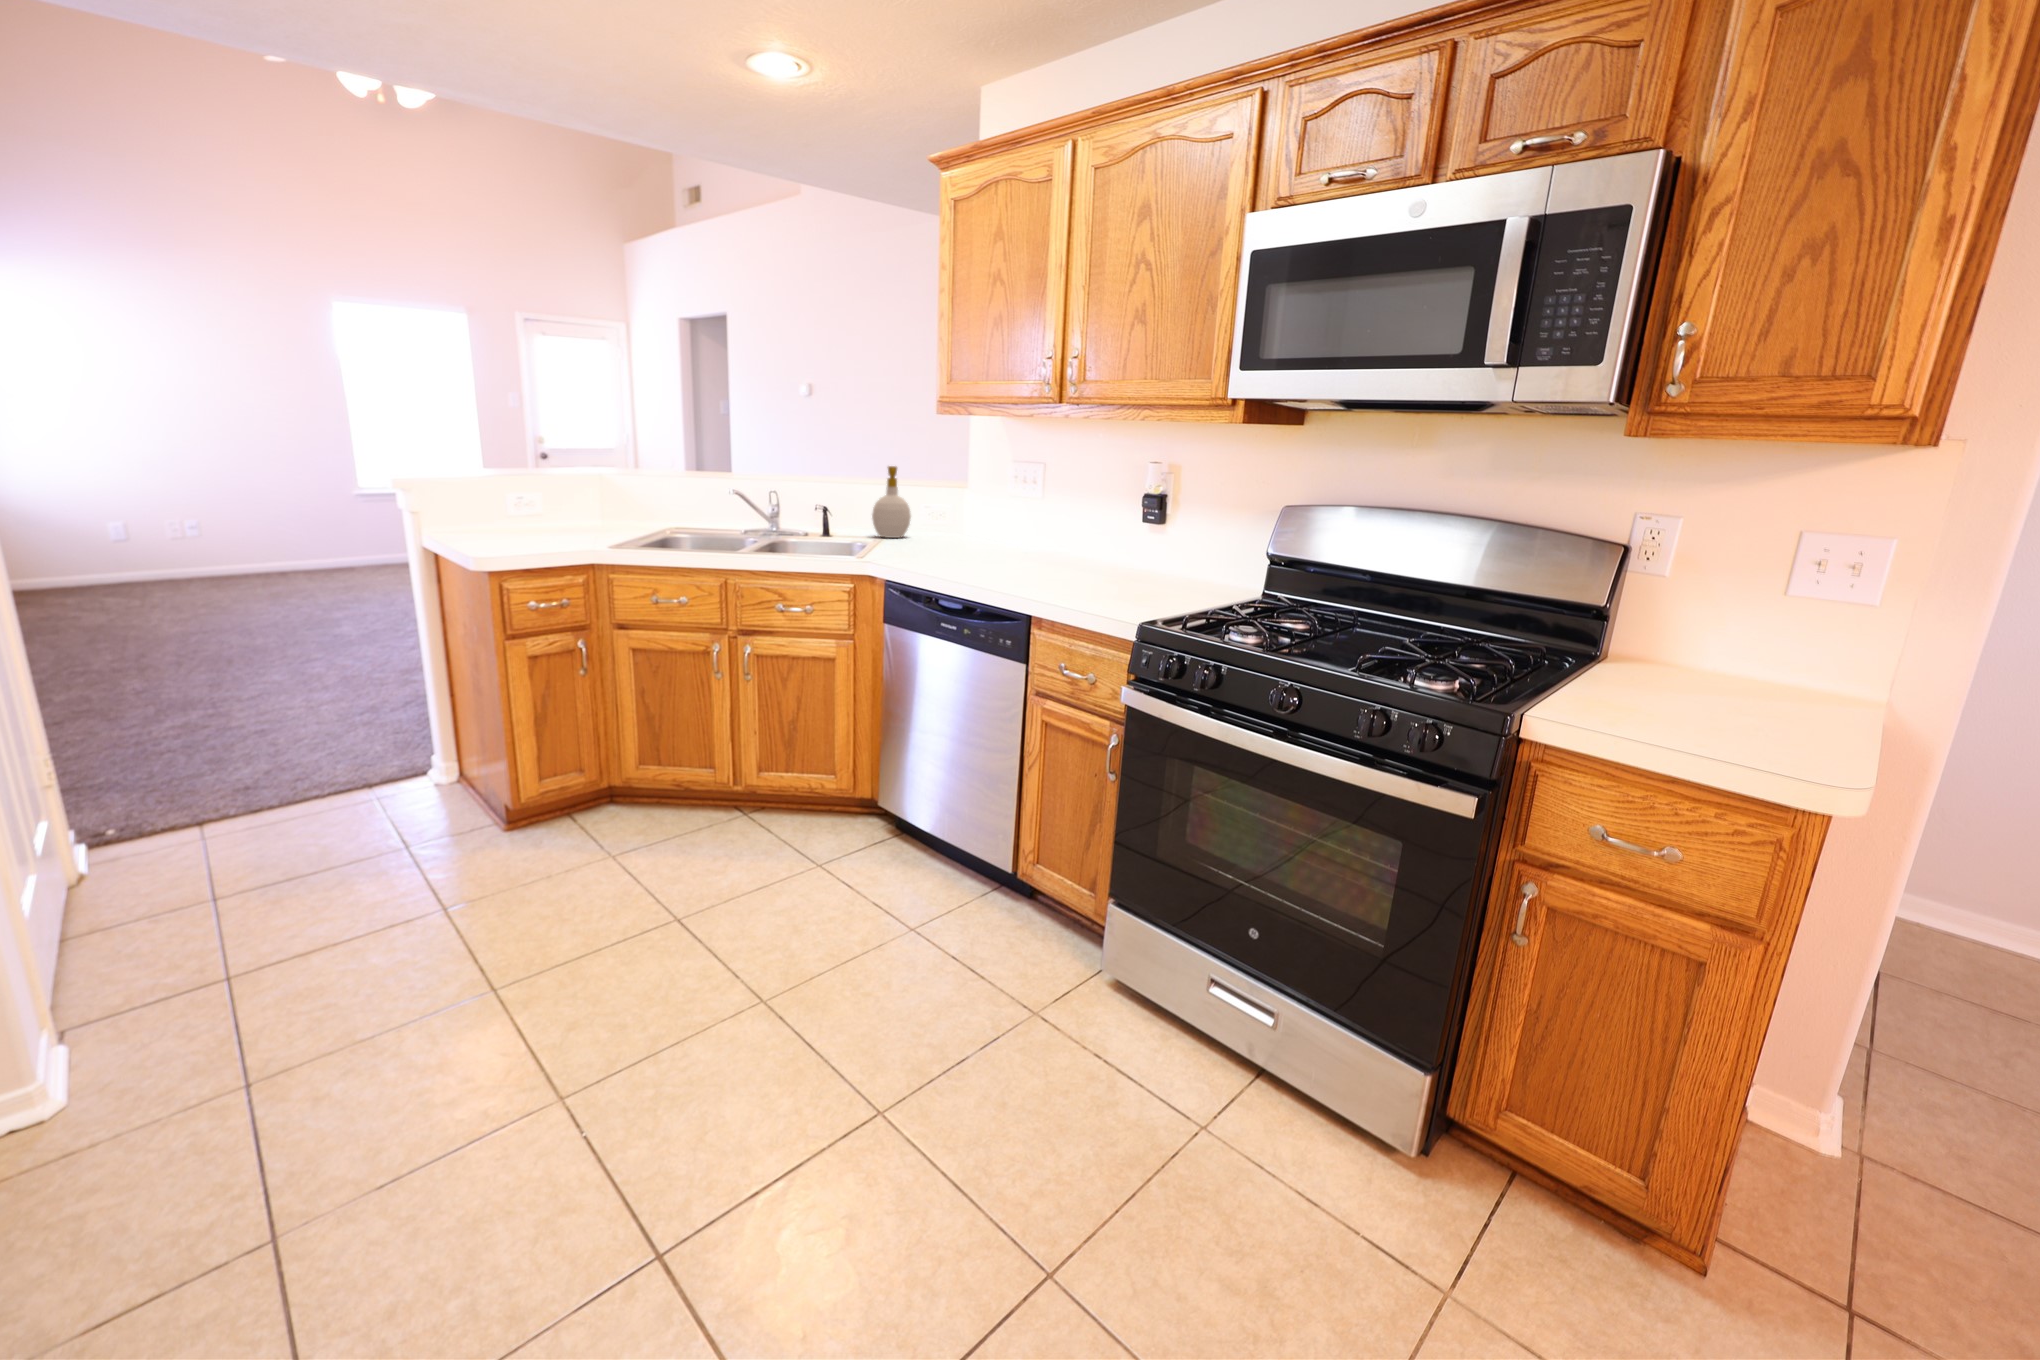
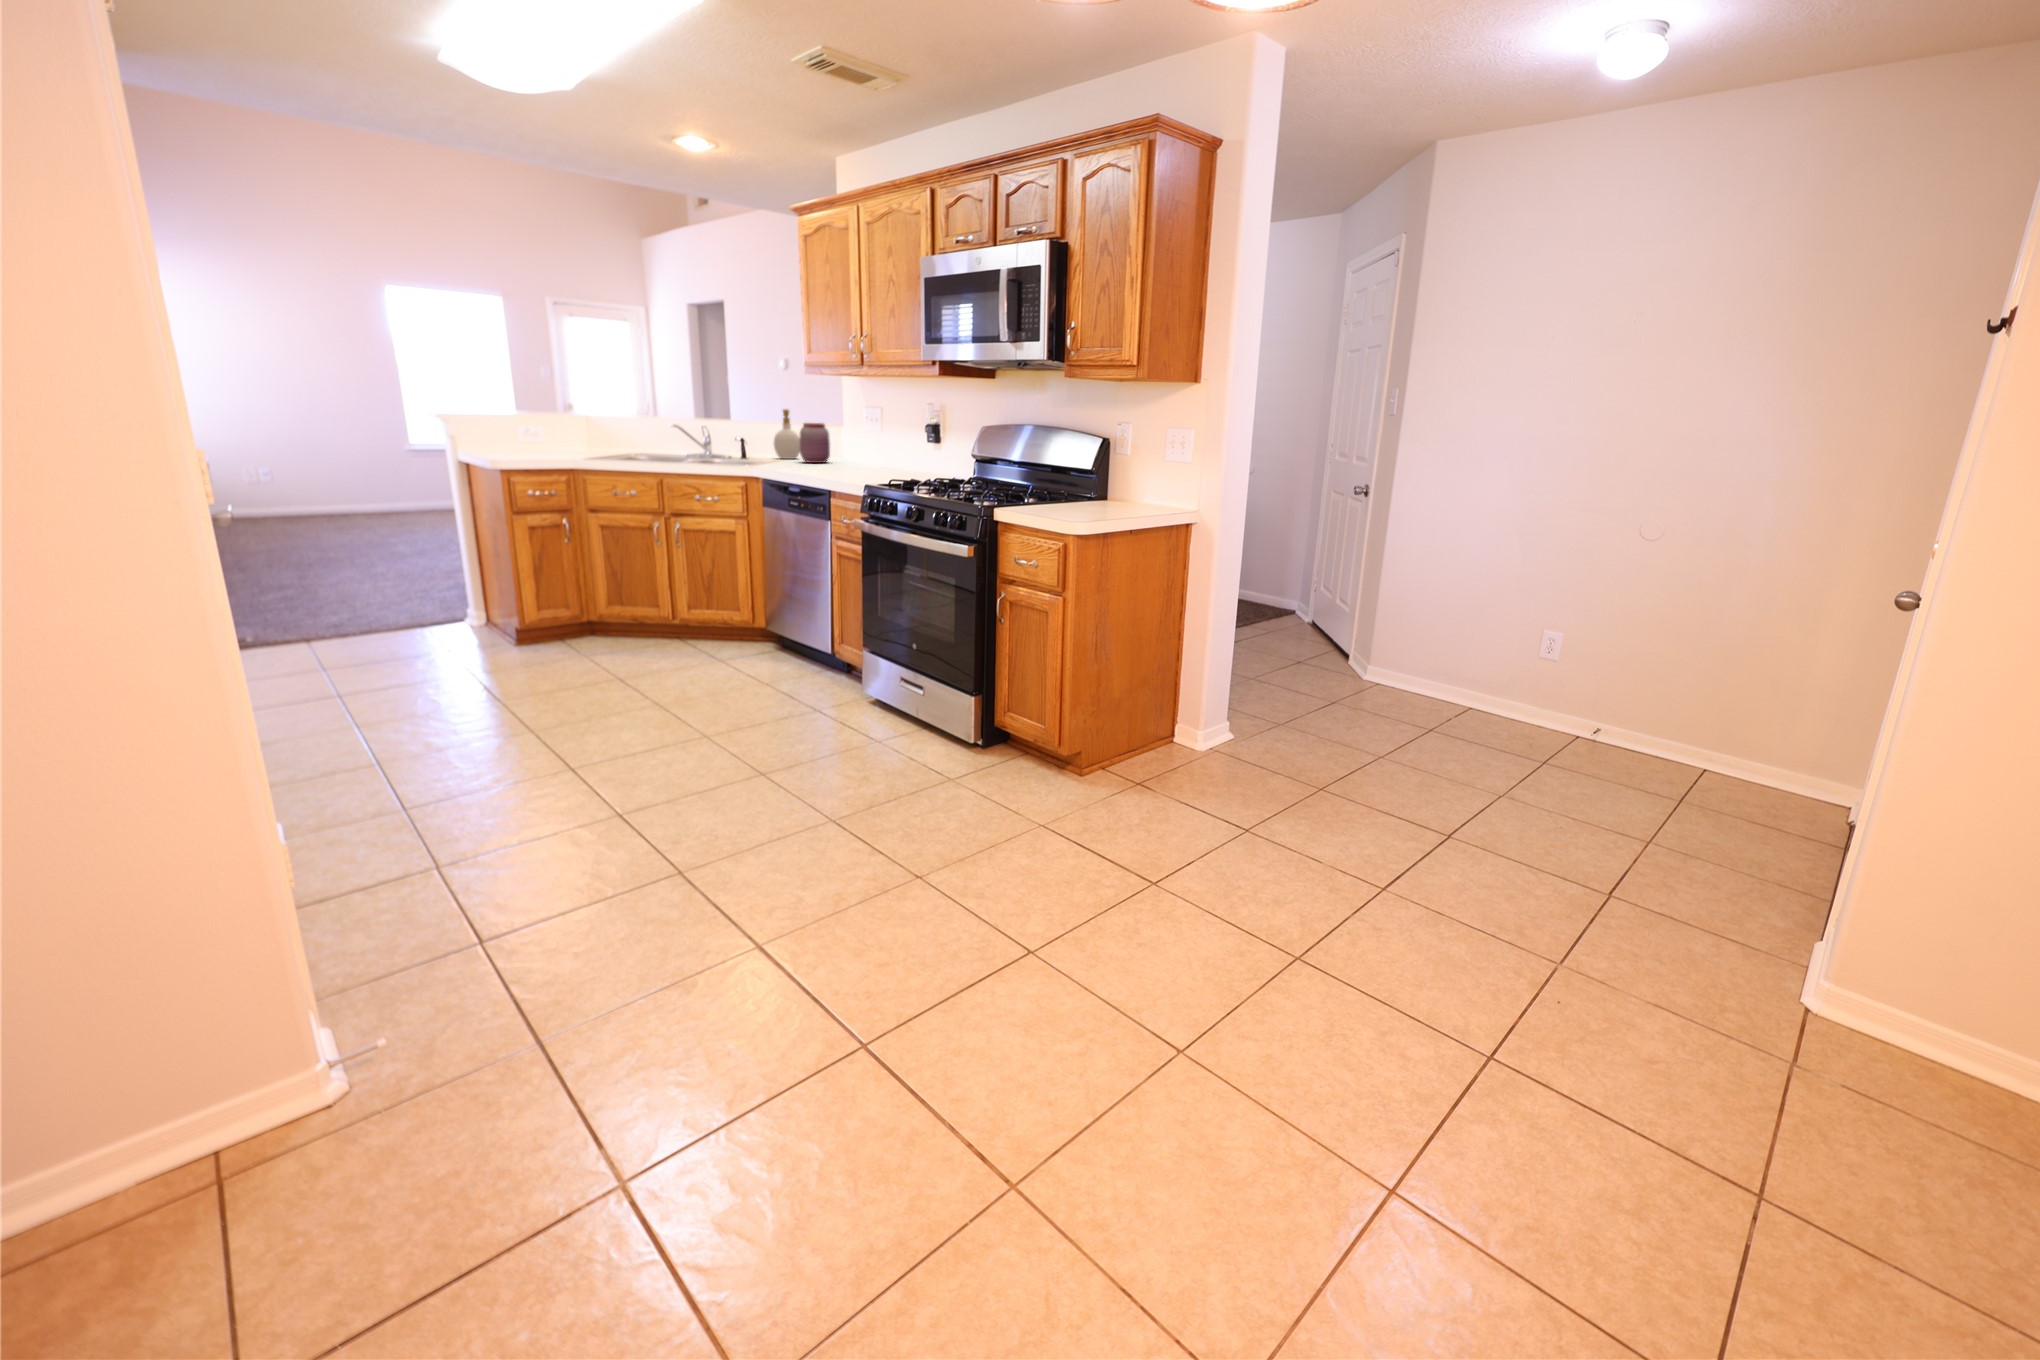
jar: none [921,488,964,548] -> present [800,423,830,463]

